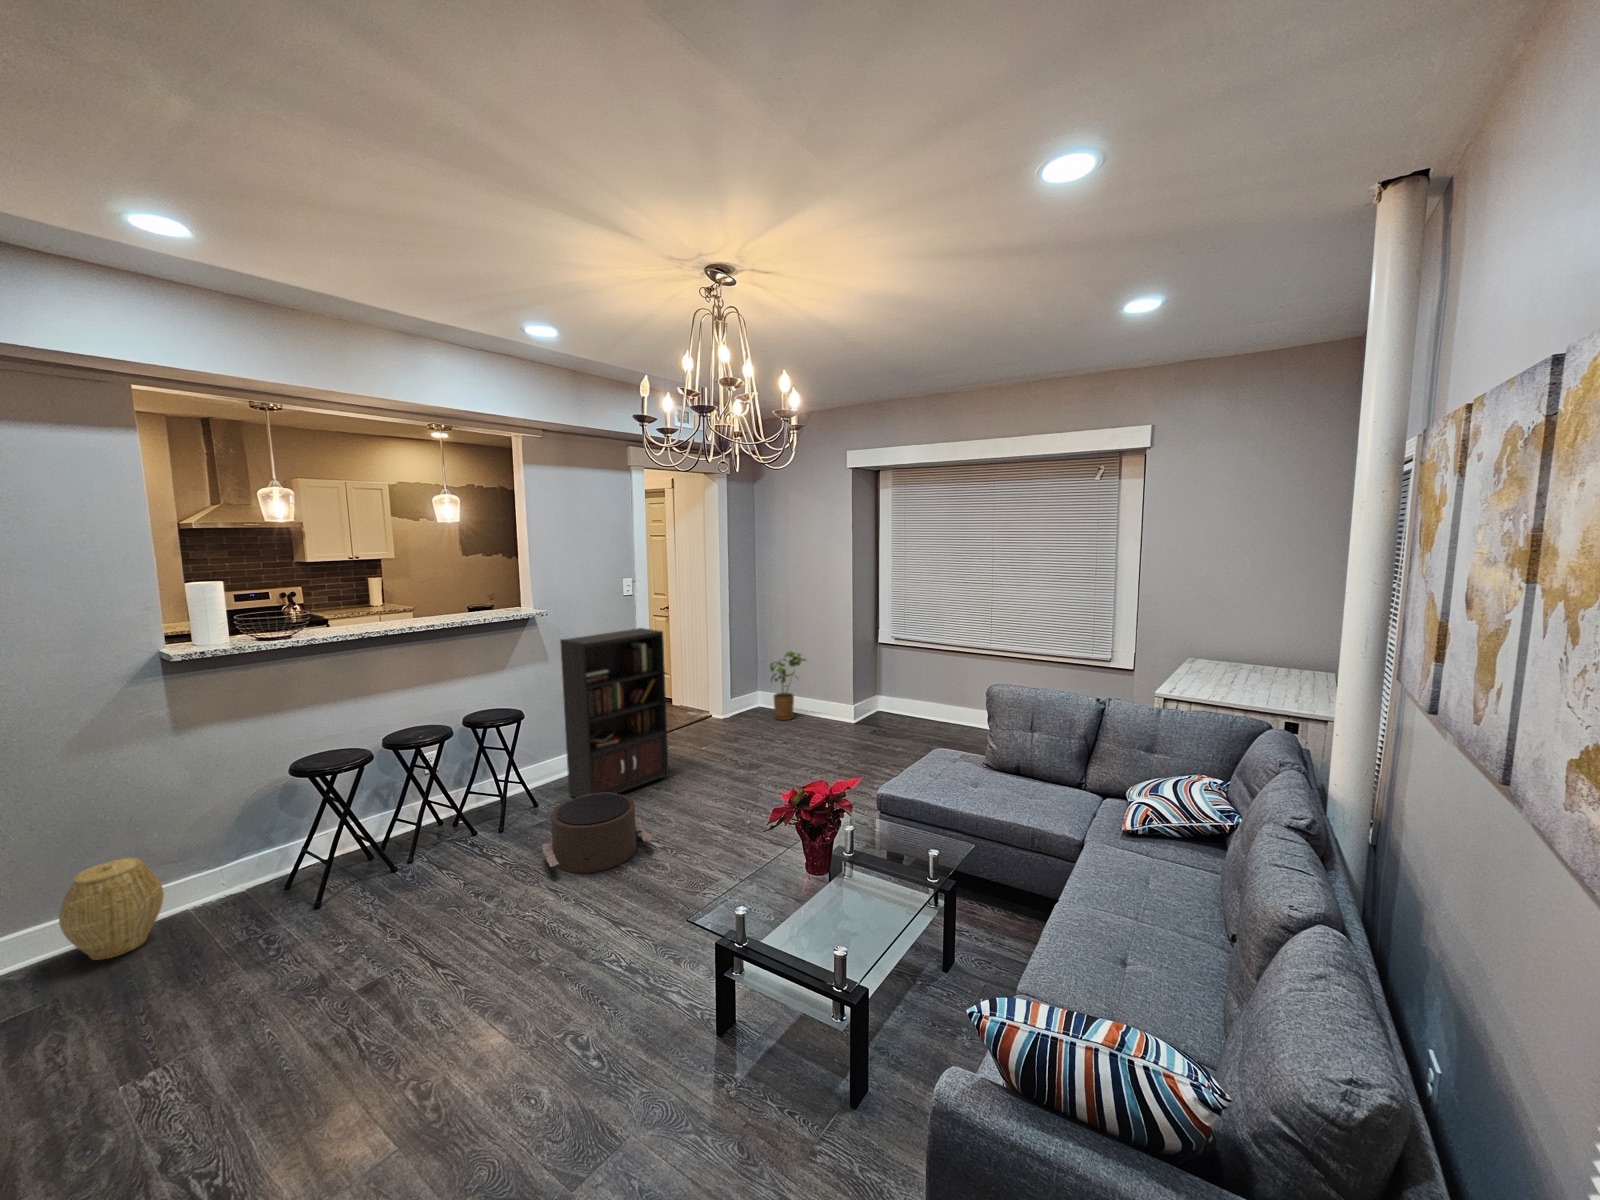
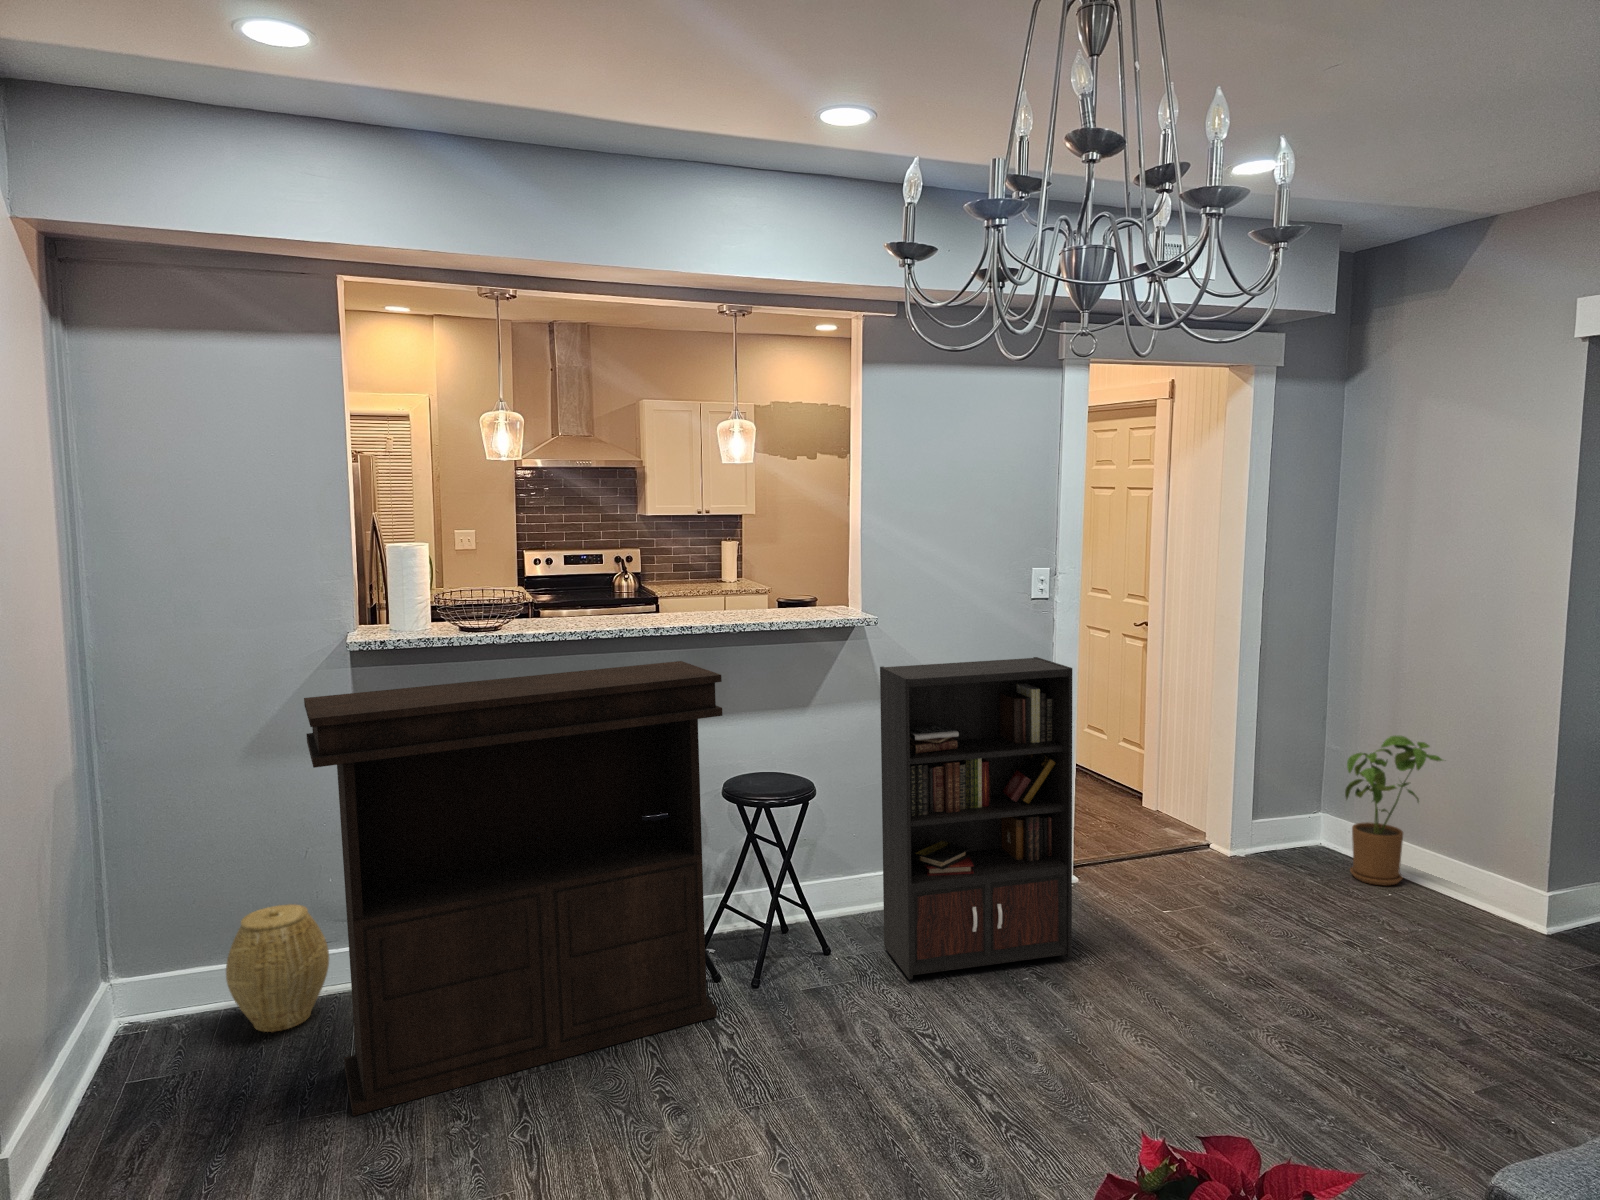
console table: none [165,646,487,973] -> present [304,661,722,1116]
pouf: present [542,793,653,873] -> none [776,965,974,1126]

